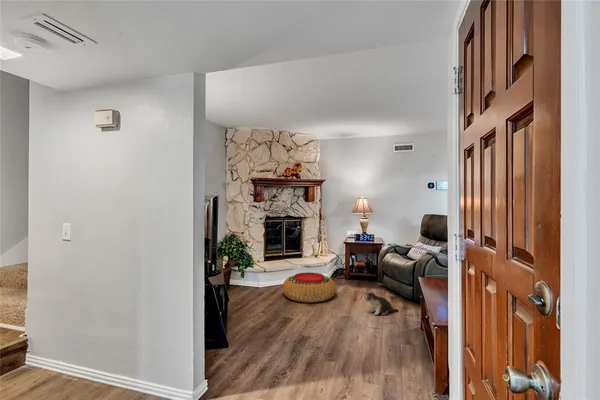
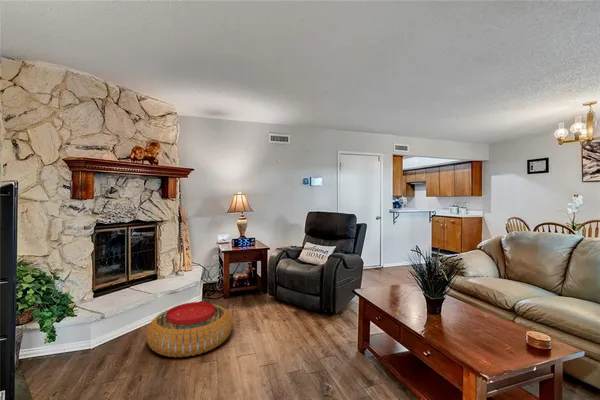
plush toy: present [362,291,398,315] -> none [285,316,320,346]

